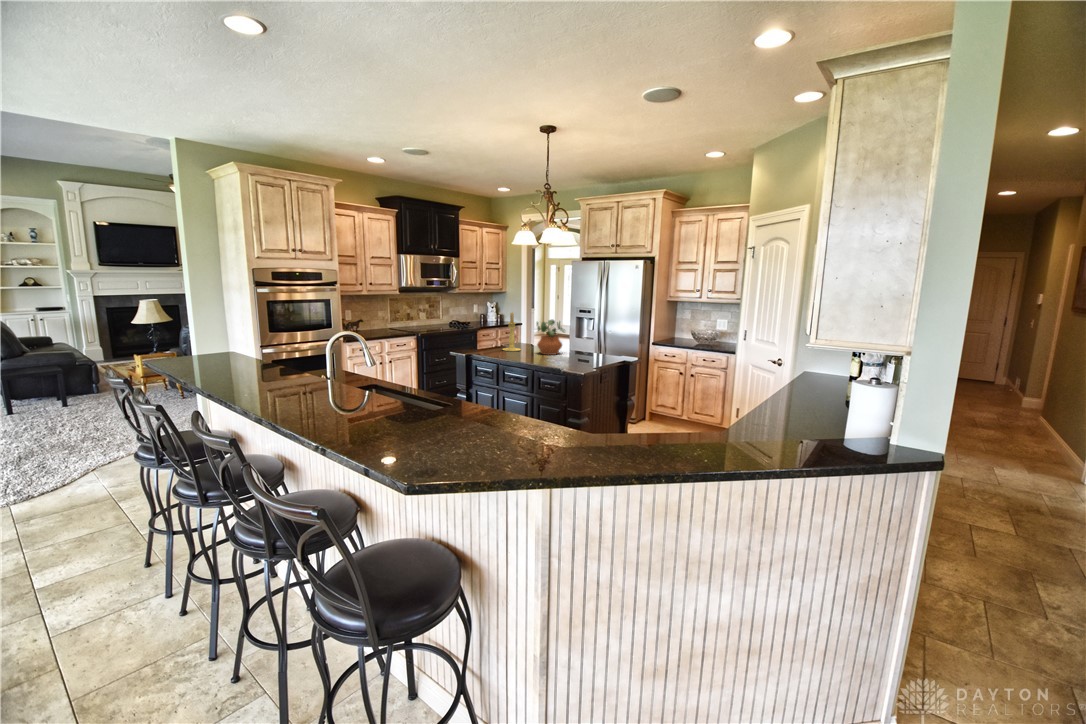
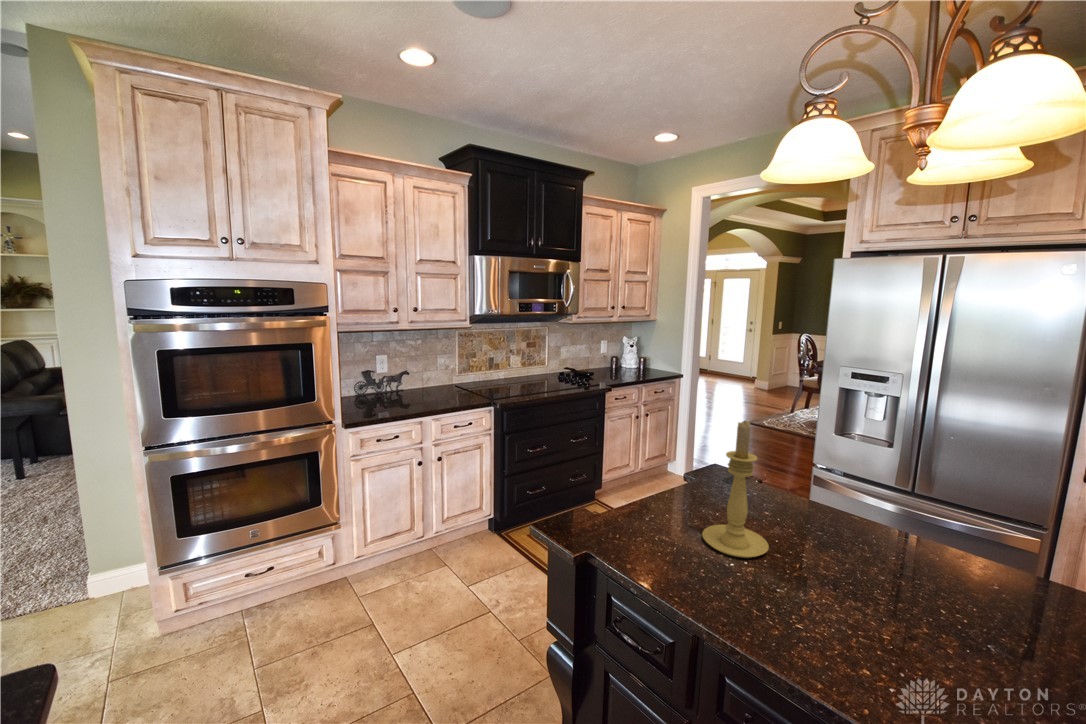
potted plant: present [537,320,564,355] -> none [853,466,1006,626]

